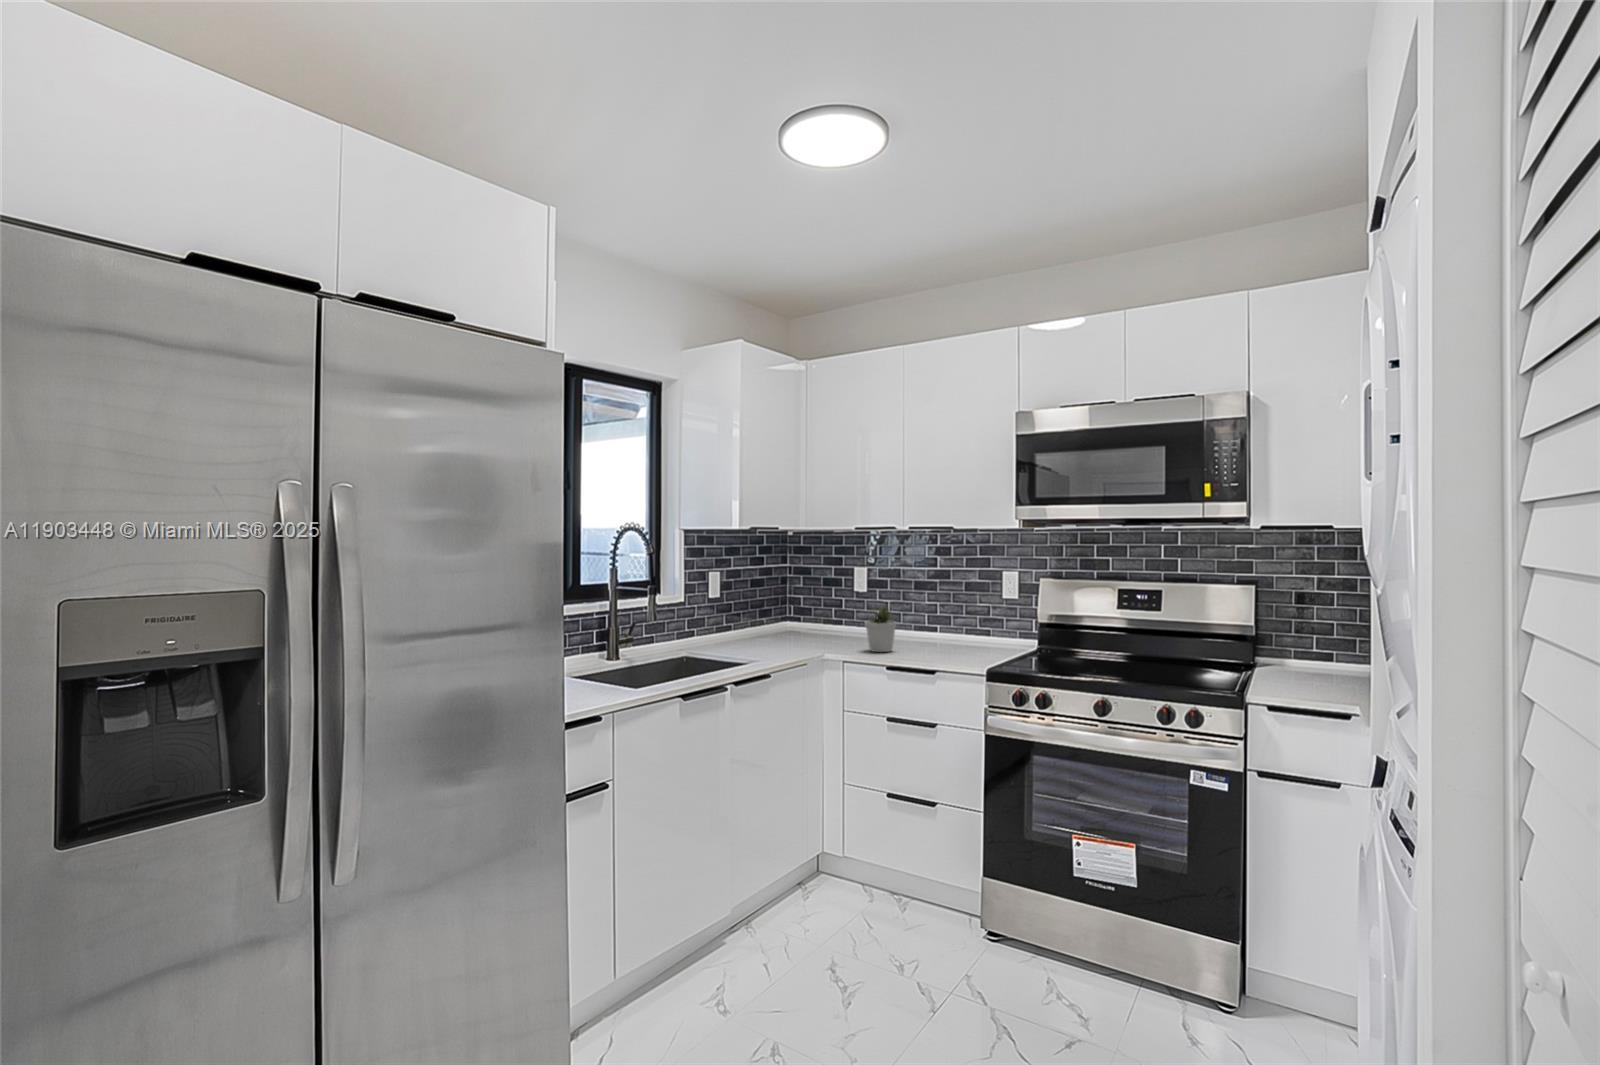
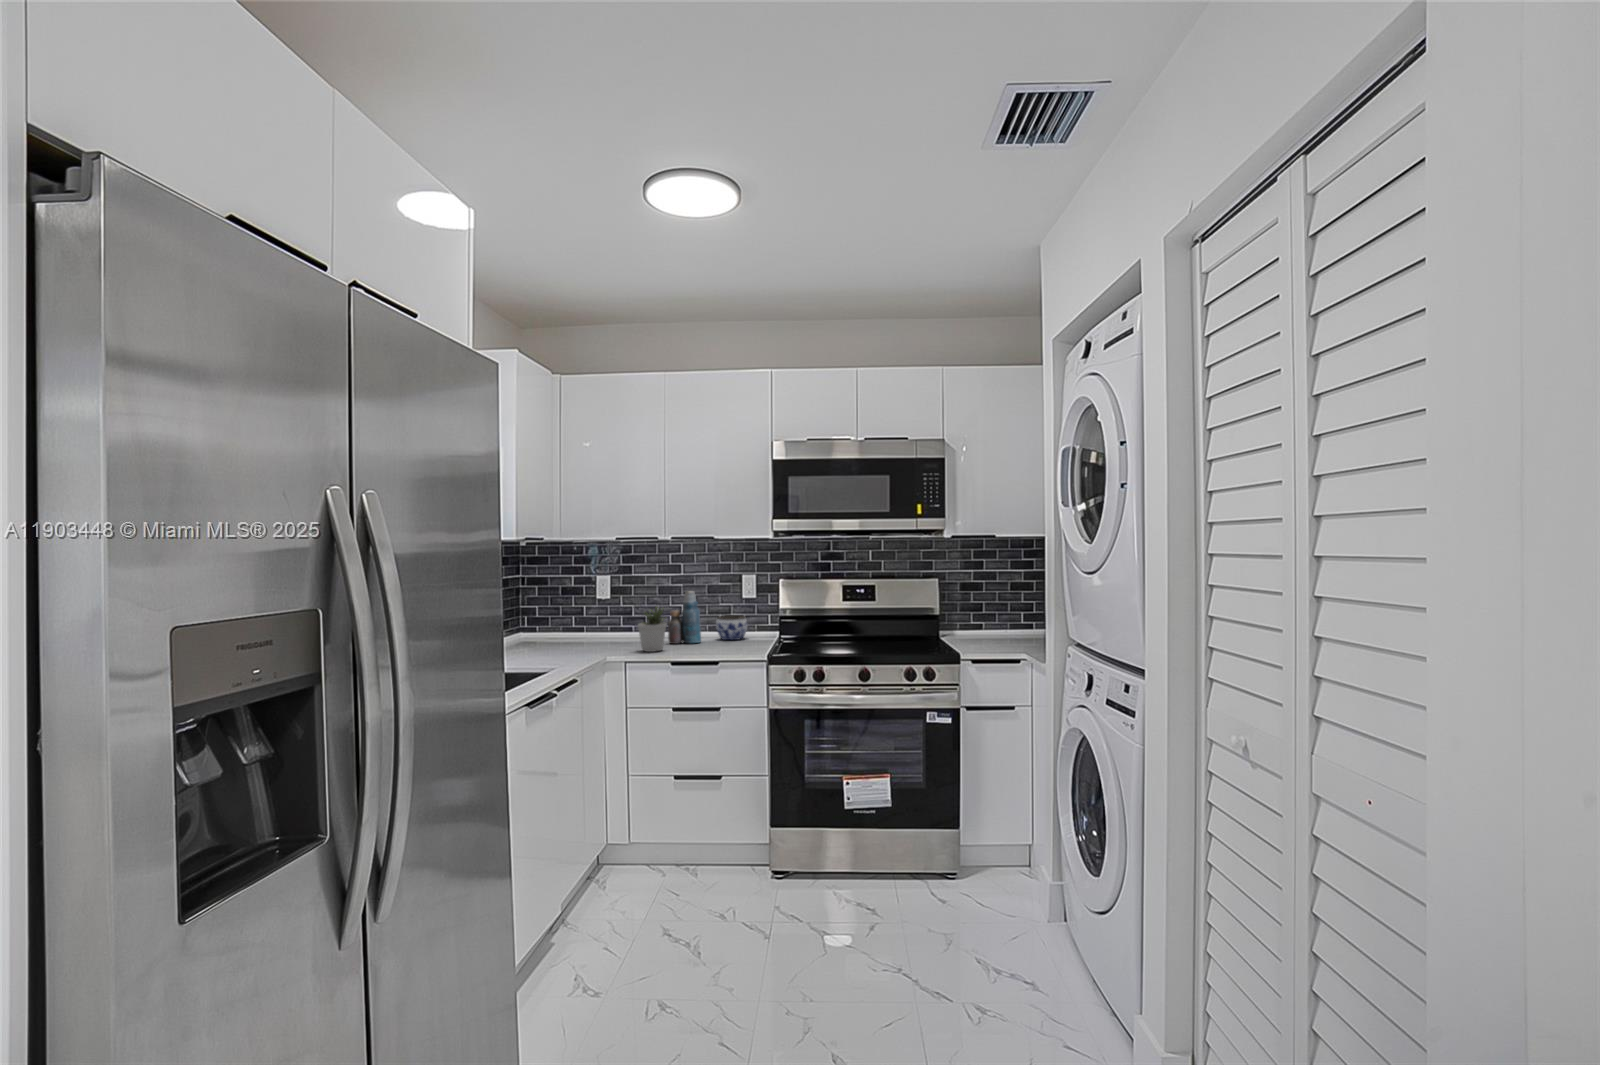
bottle: none [912,587,947,646] -> present [668,591,701,644]
jar: none [969,616,1005,646] -> present [716,615,748,640]

